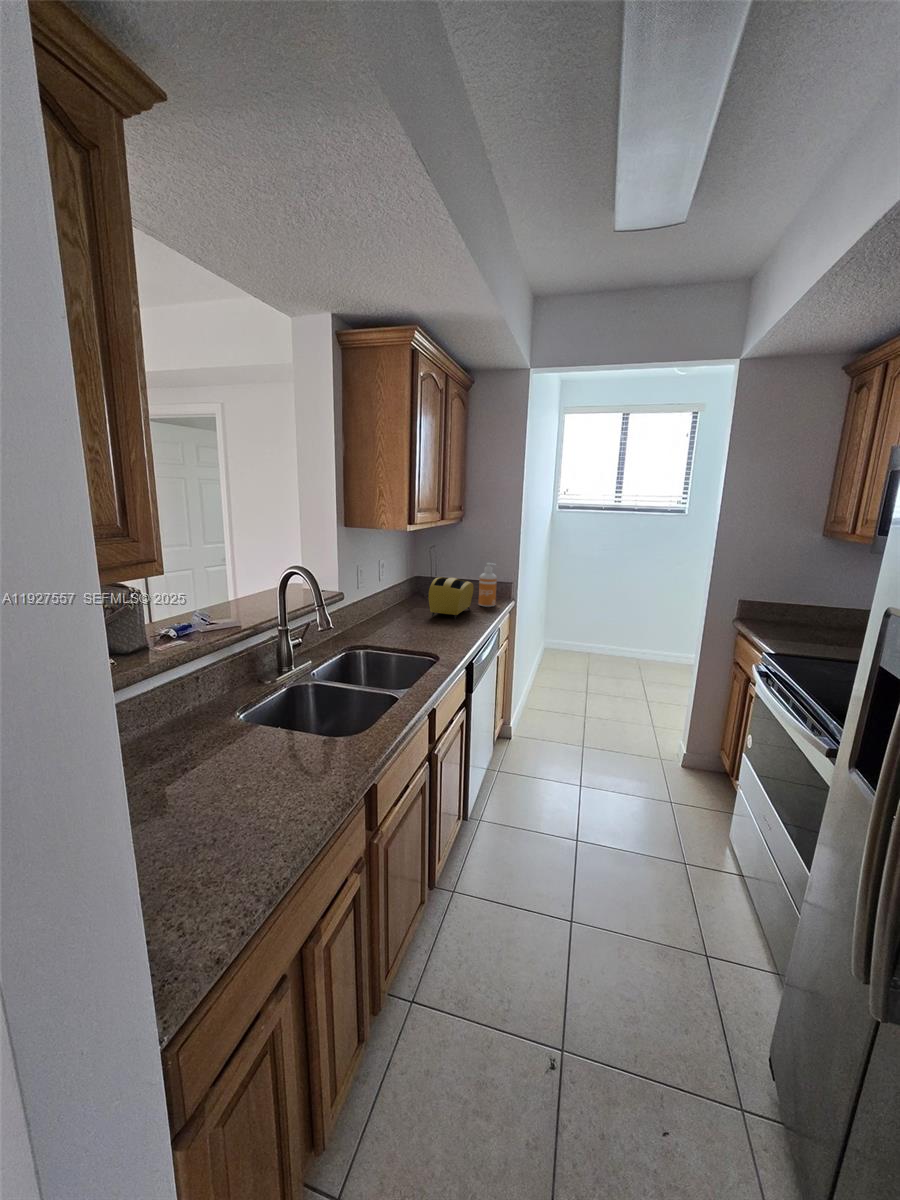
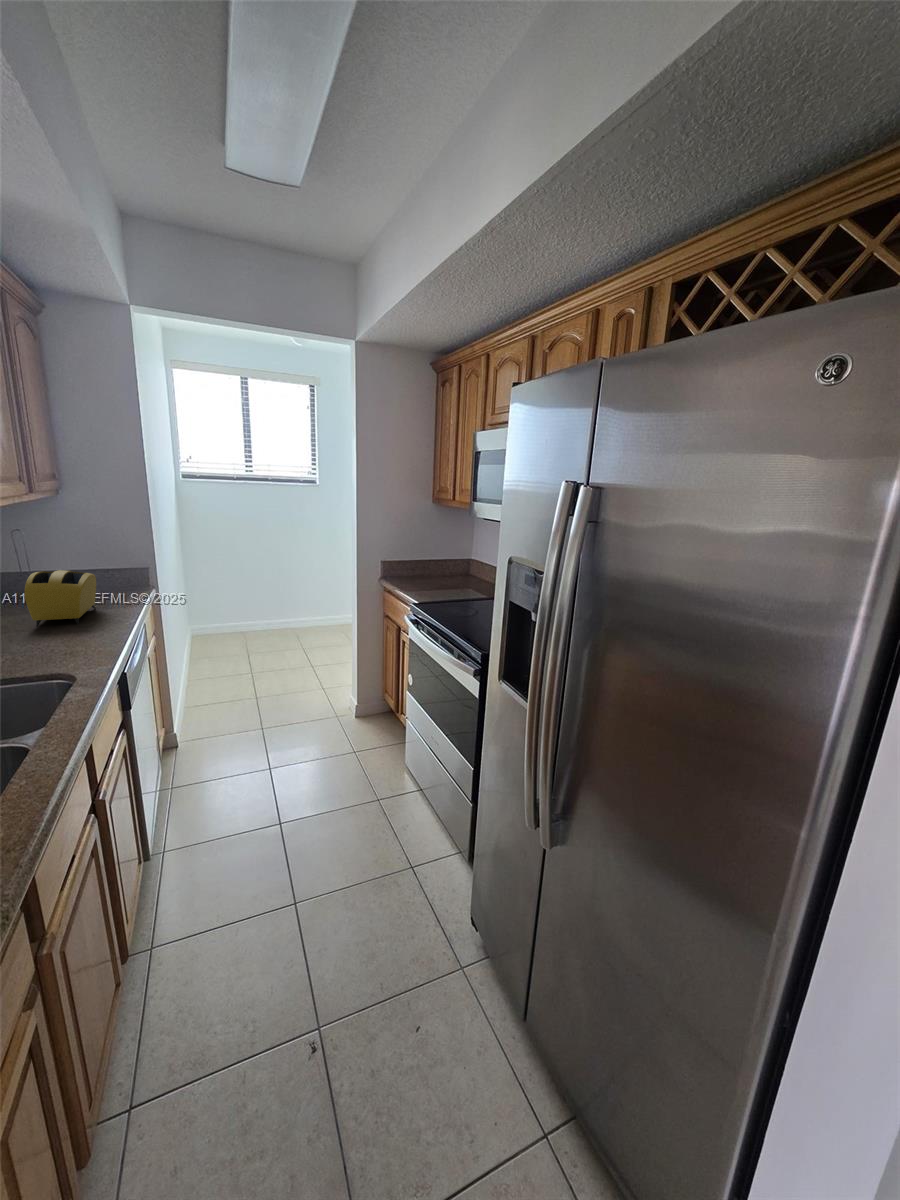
soap dispenser: present [479,563,497,607] -> none [101,546,131,601]

